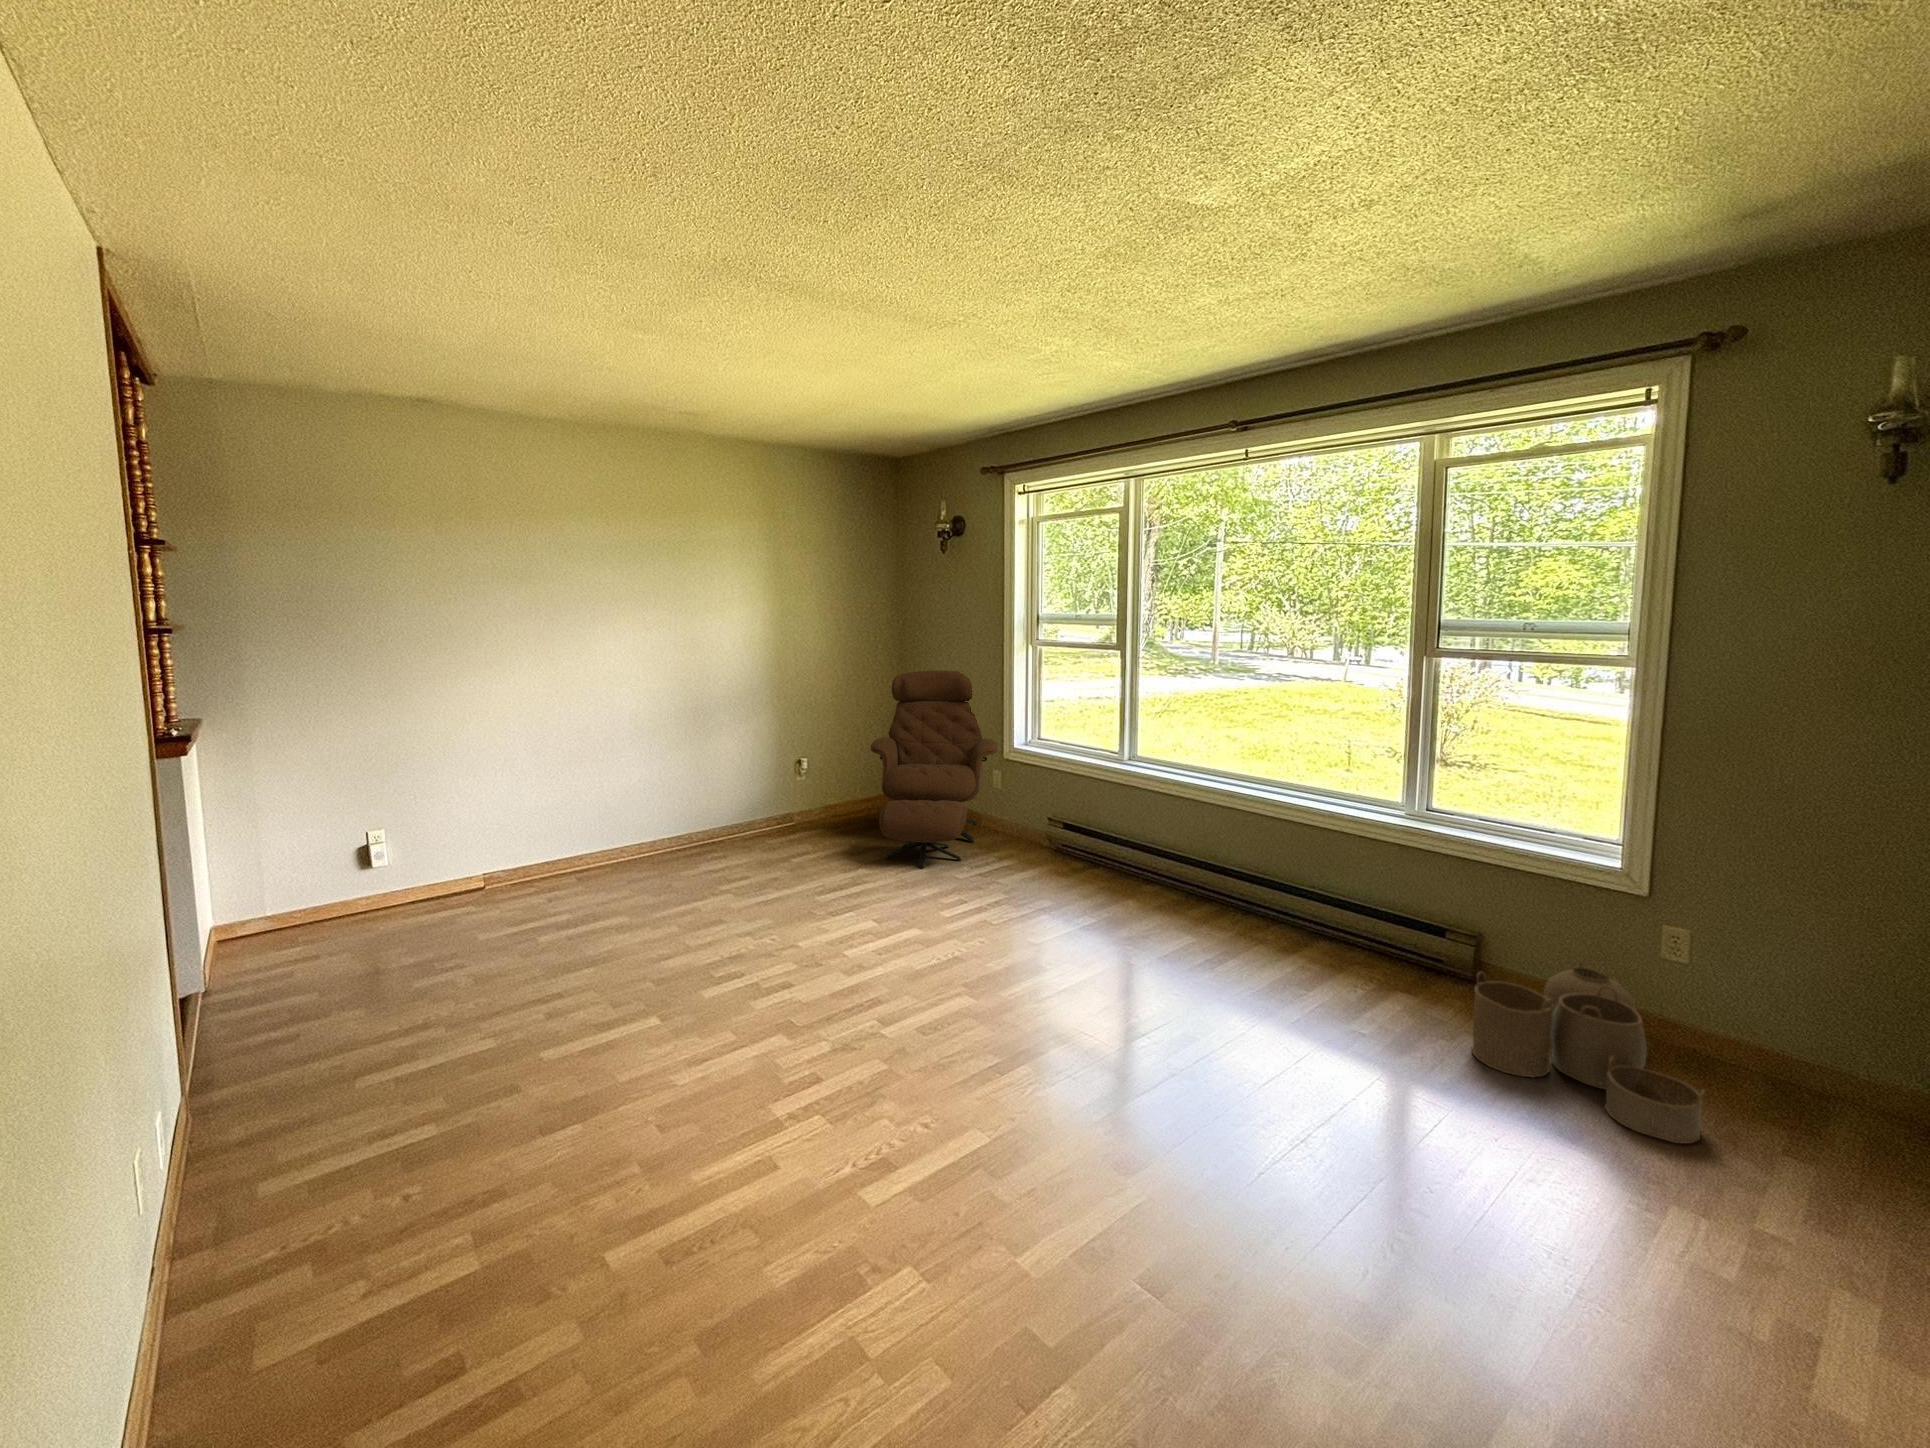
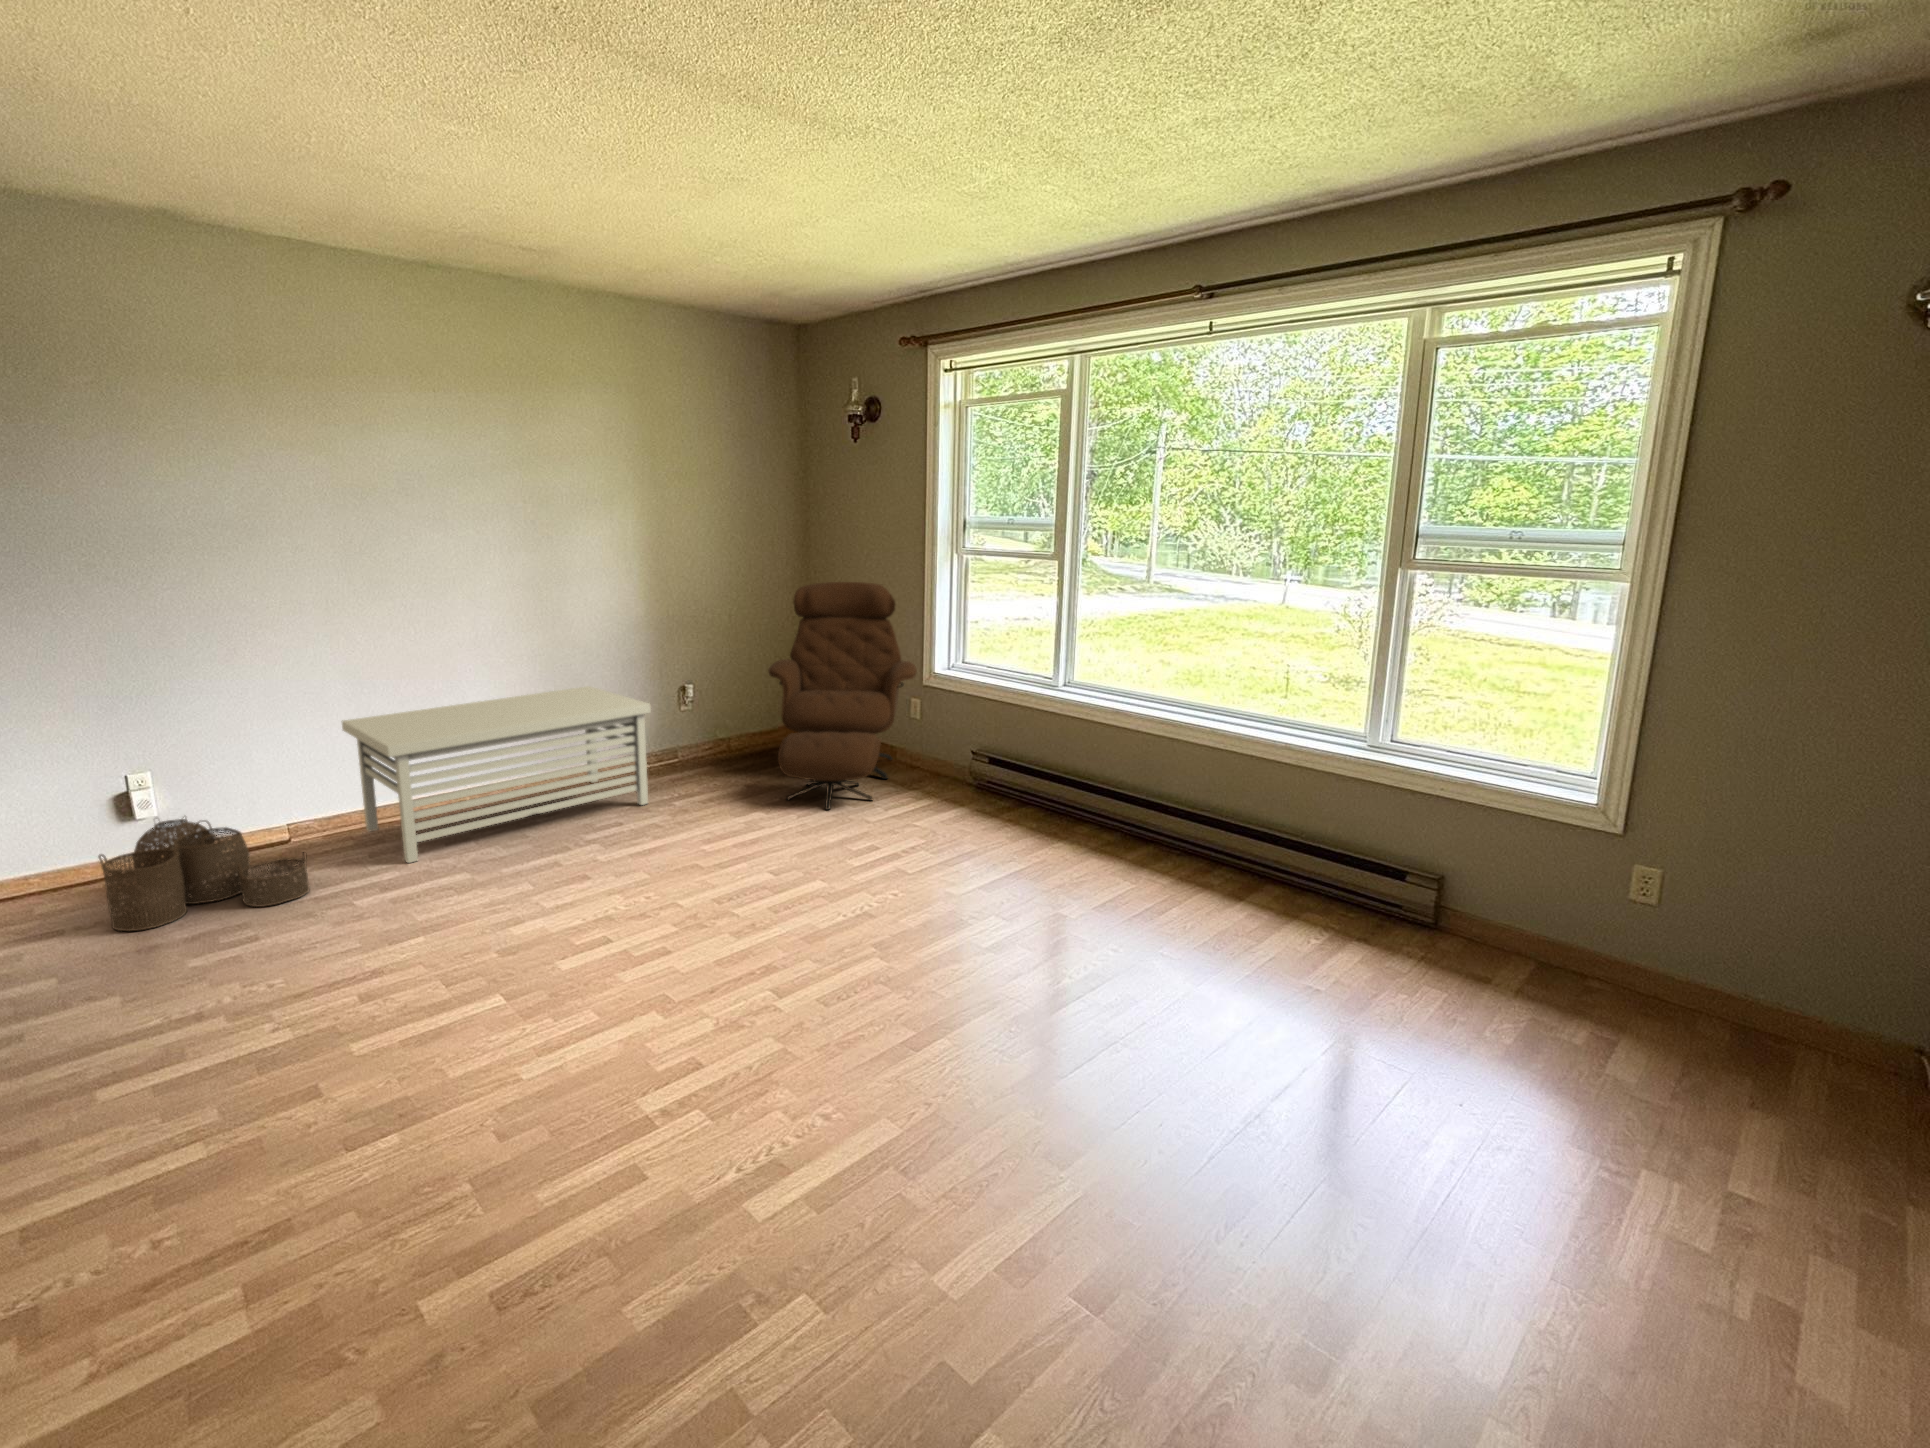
storage bench: none [528,760,773,907] -> present [342,686,651,863]
woven basket: present [1472,965,1705,1143] -> present [99,817,309,931]

